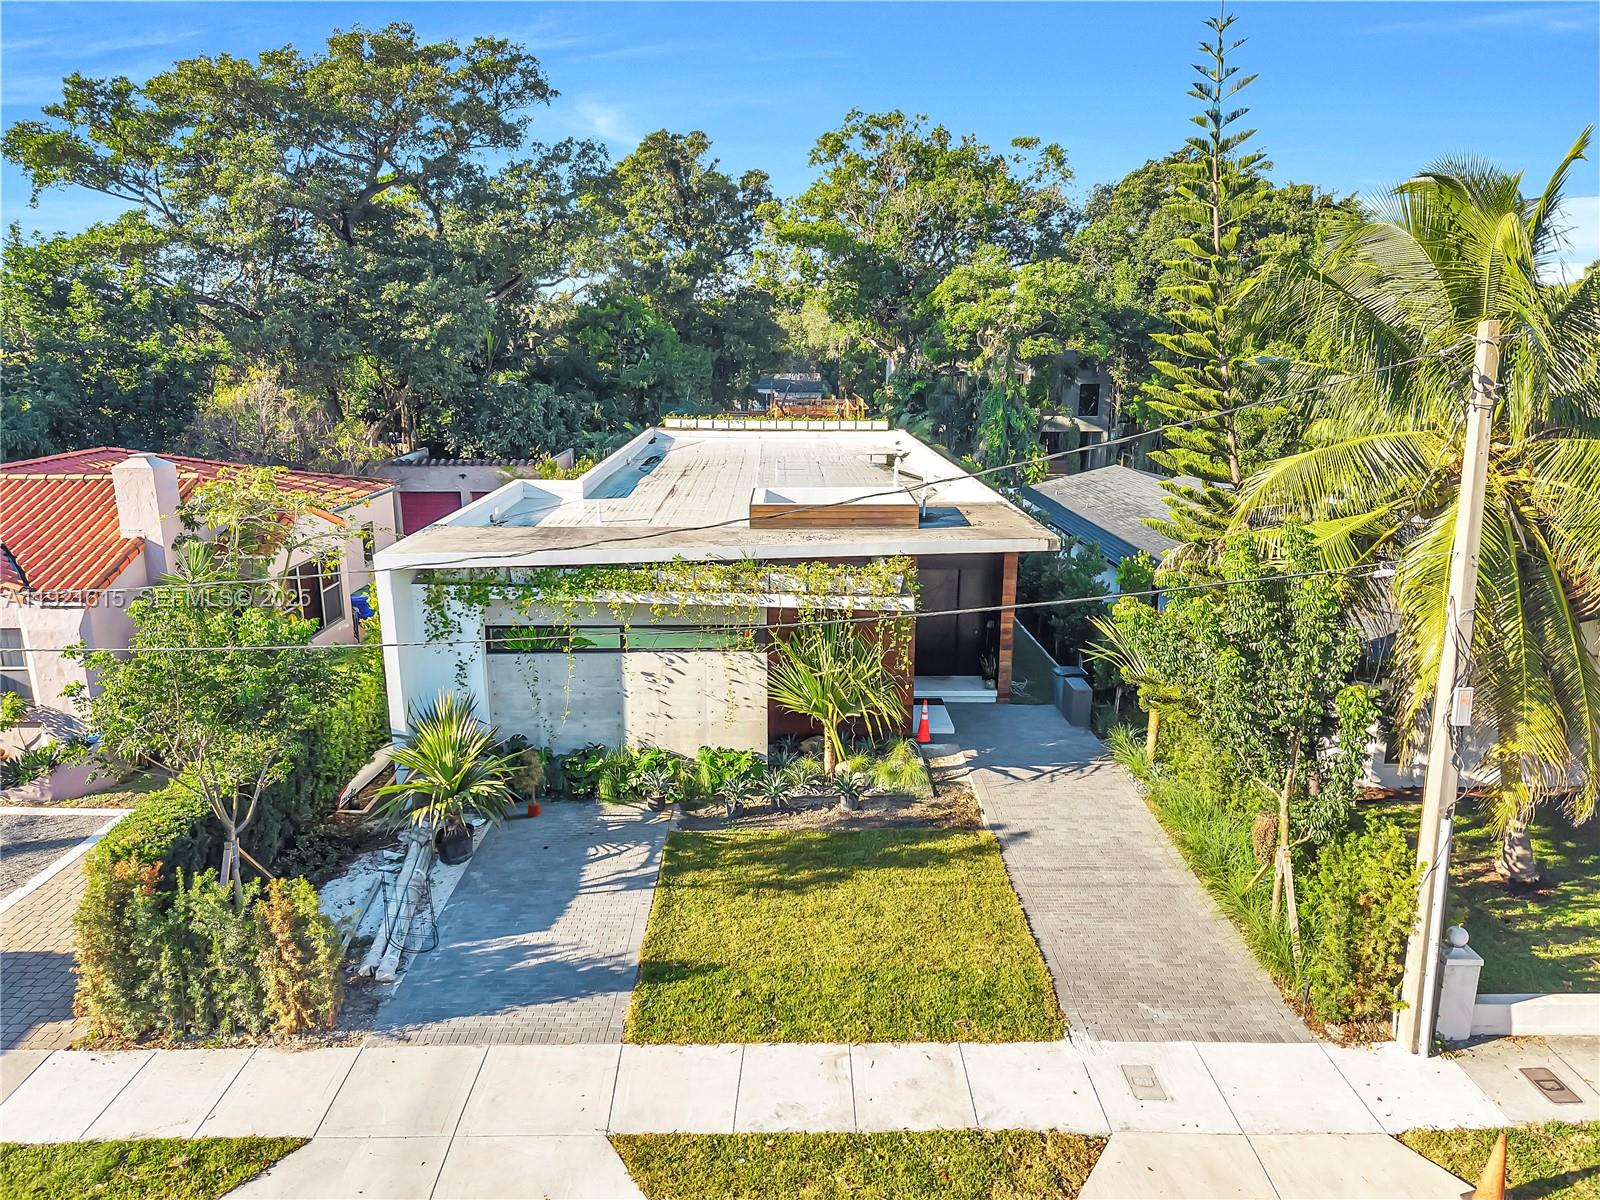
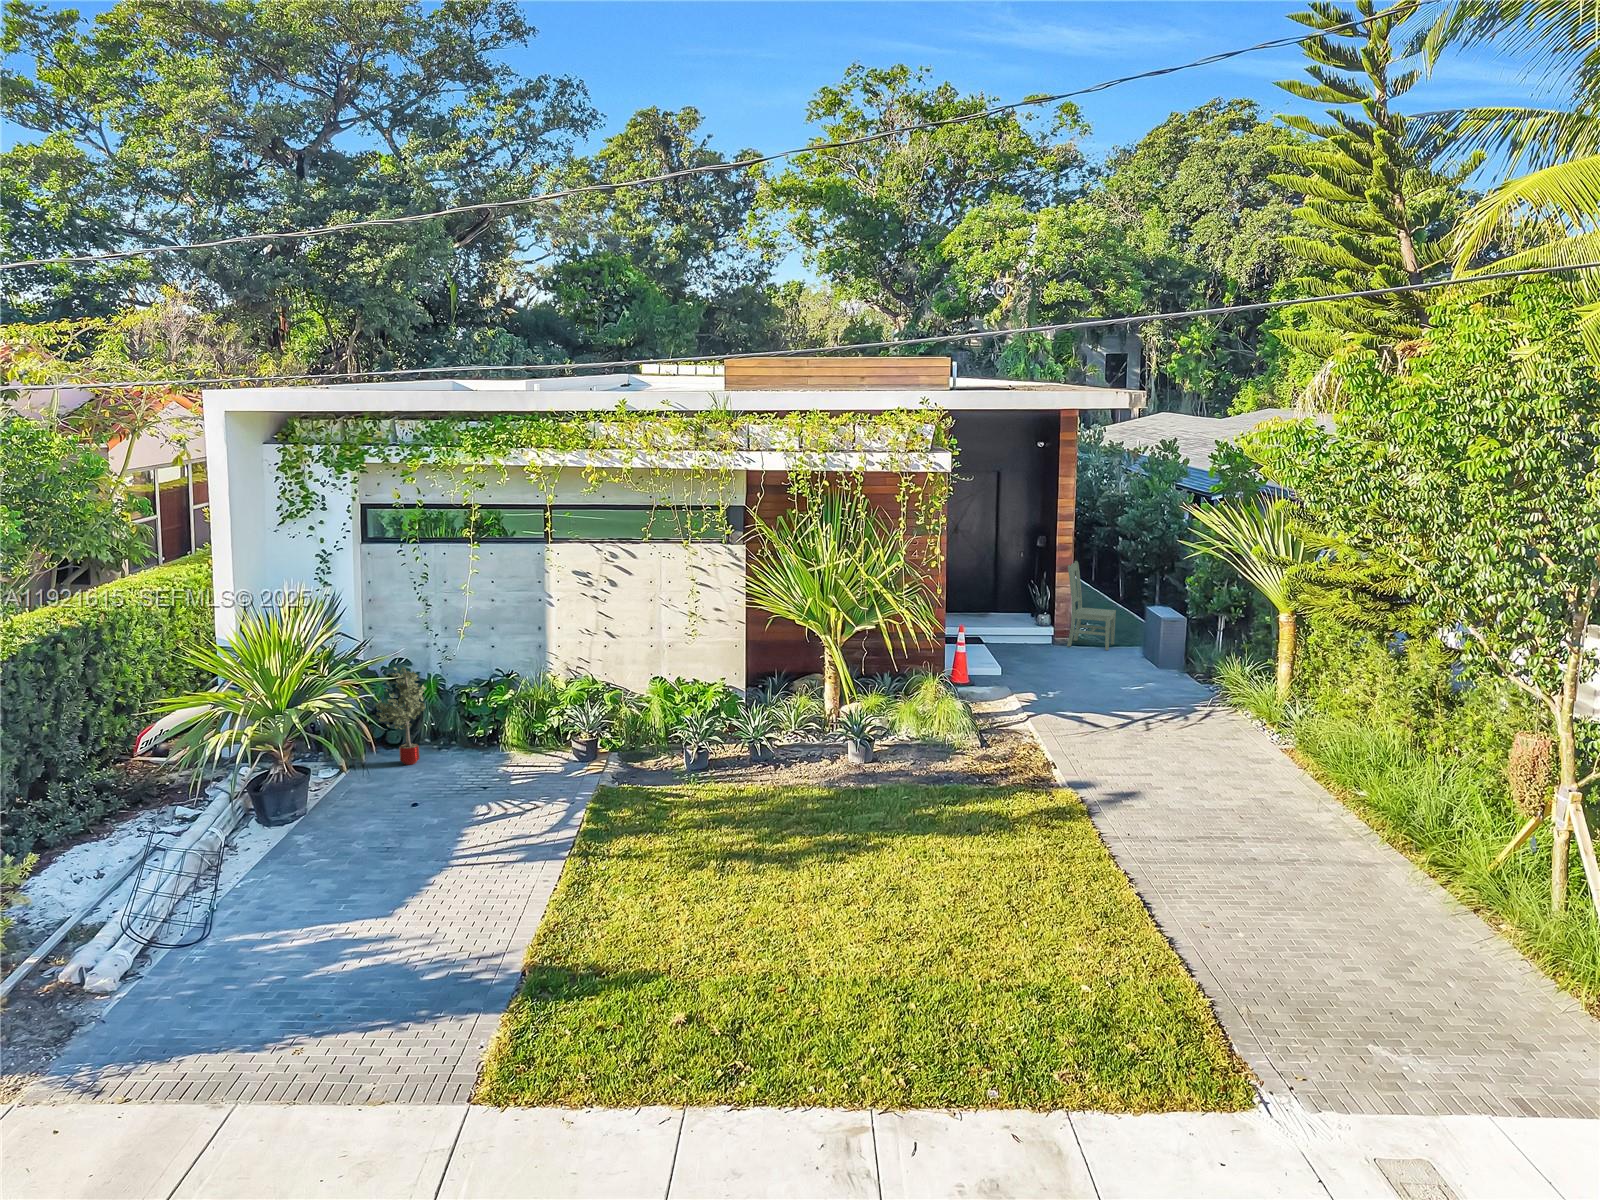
chair: none [1008,638,1046,708] -> present [1067,561,1116,651]

